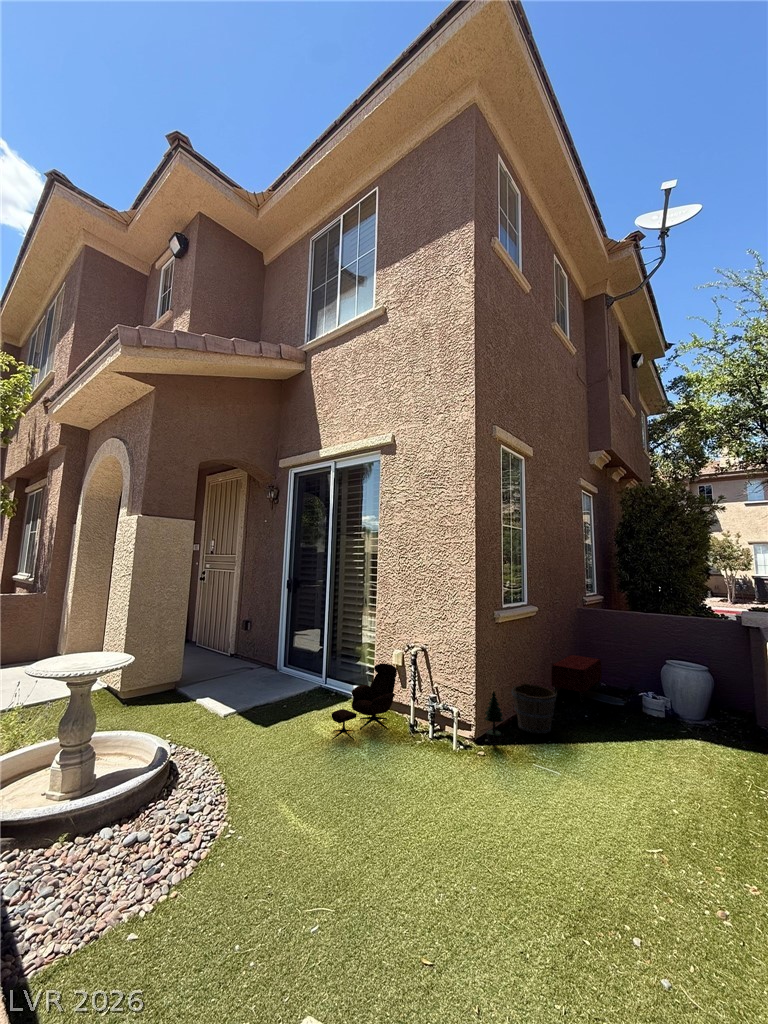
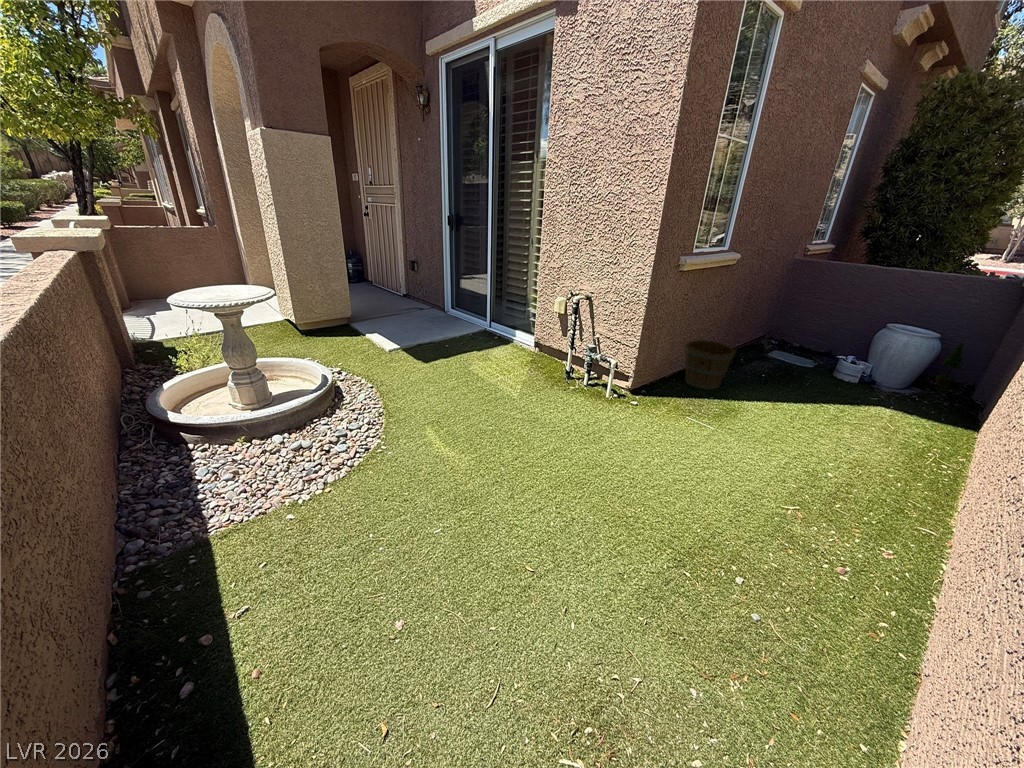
bench: present [551,655,602,703] -> none [736,312,803,362]
lounge chair: present [331,664,397,740] -> none [488,310,560,381]
potted tree: present [485,691,503,746] -> present [936,343,964,388]

